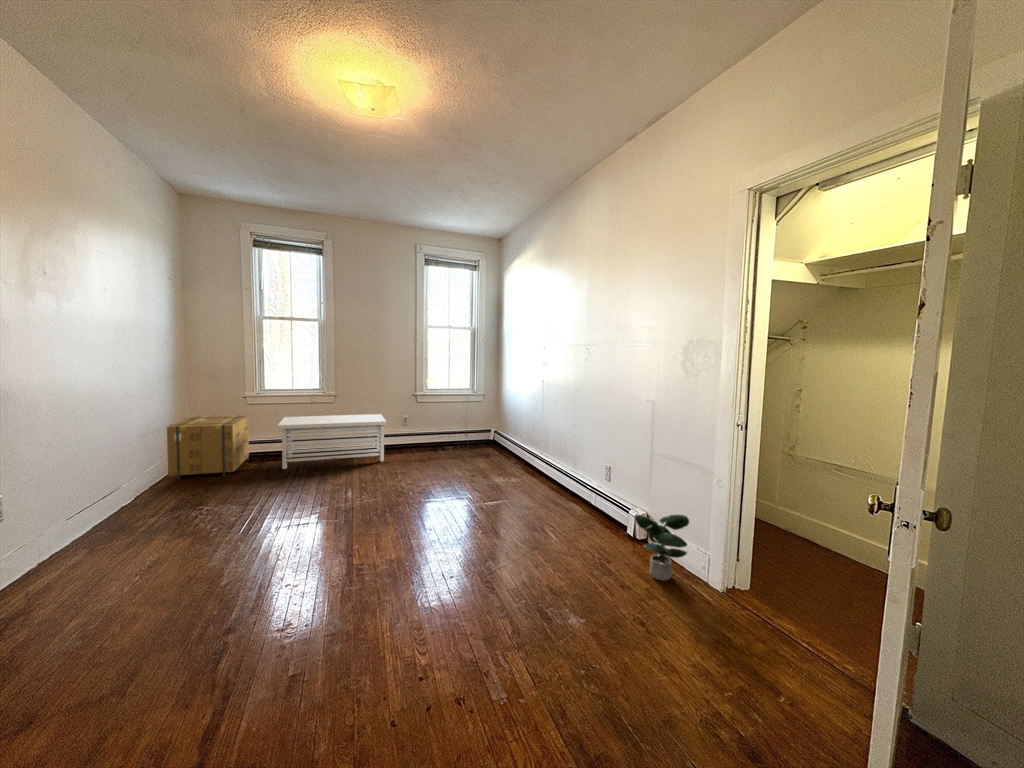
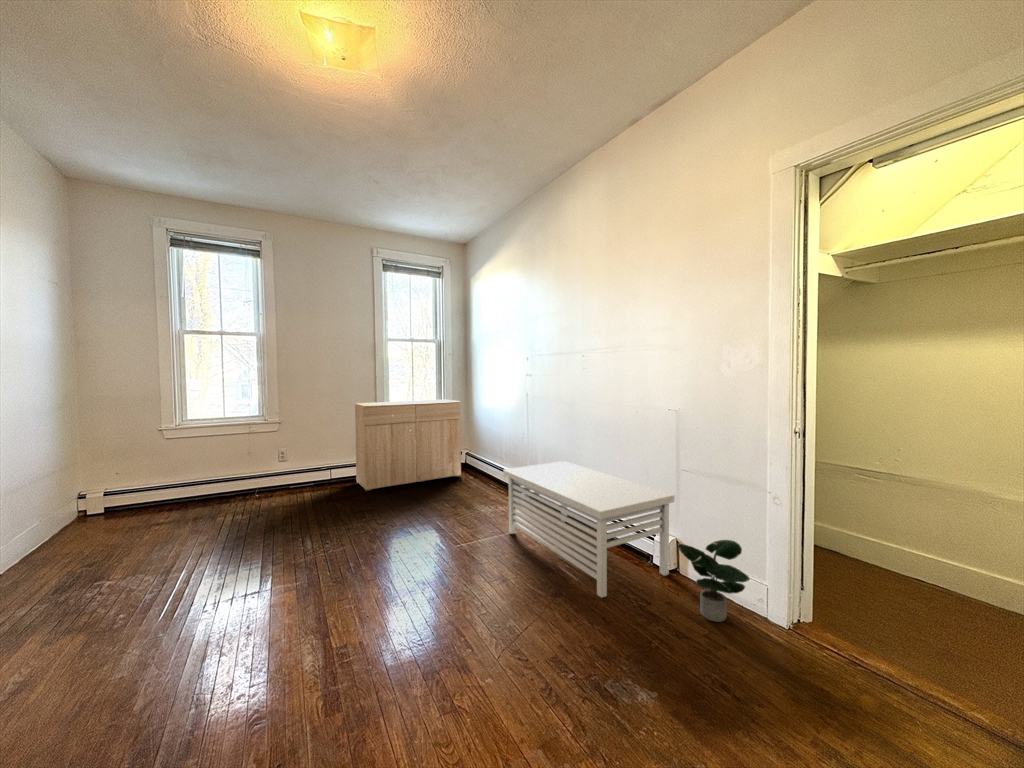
dresser: none [397,382,489,458] -> present [355,399,461,491]
storage bench: present [278,414,386,469] -> present [503,461,675,597]
cardboard box: present [167,416,249,479] -> none [48,453,166,544]

